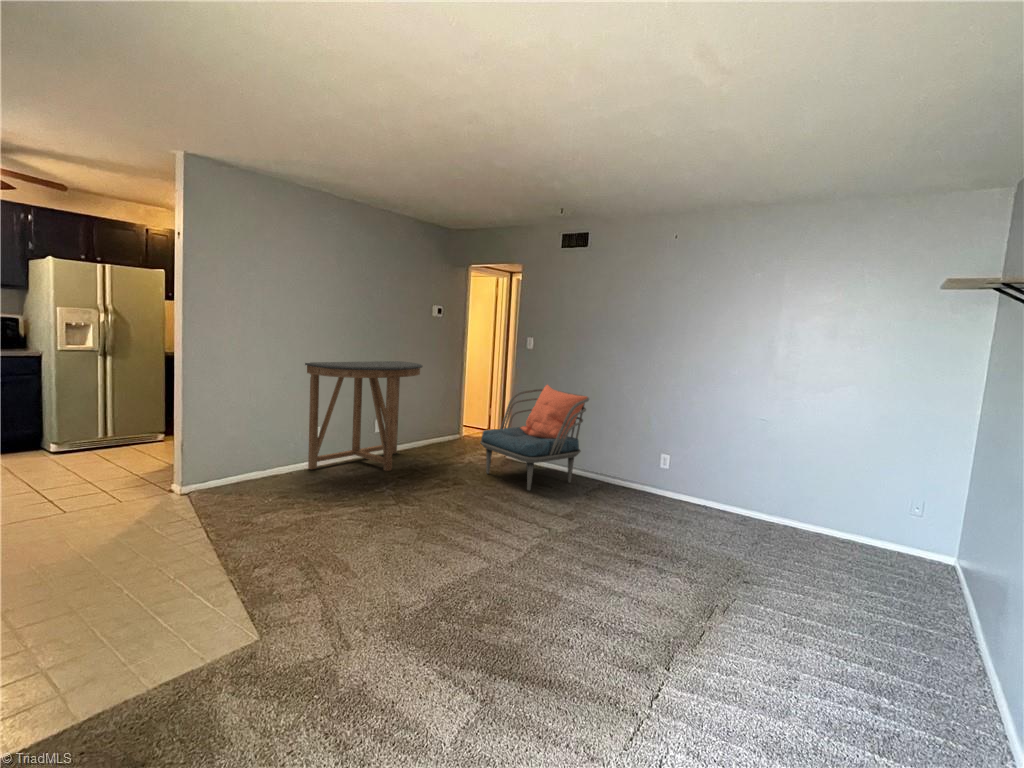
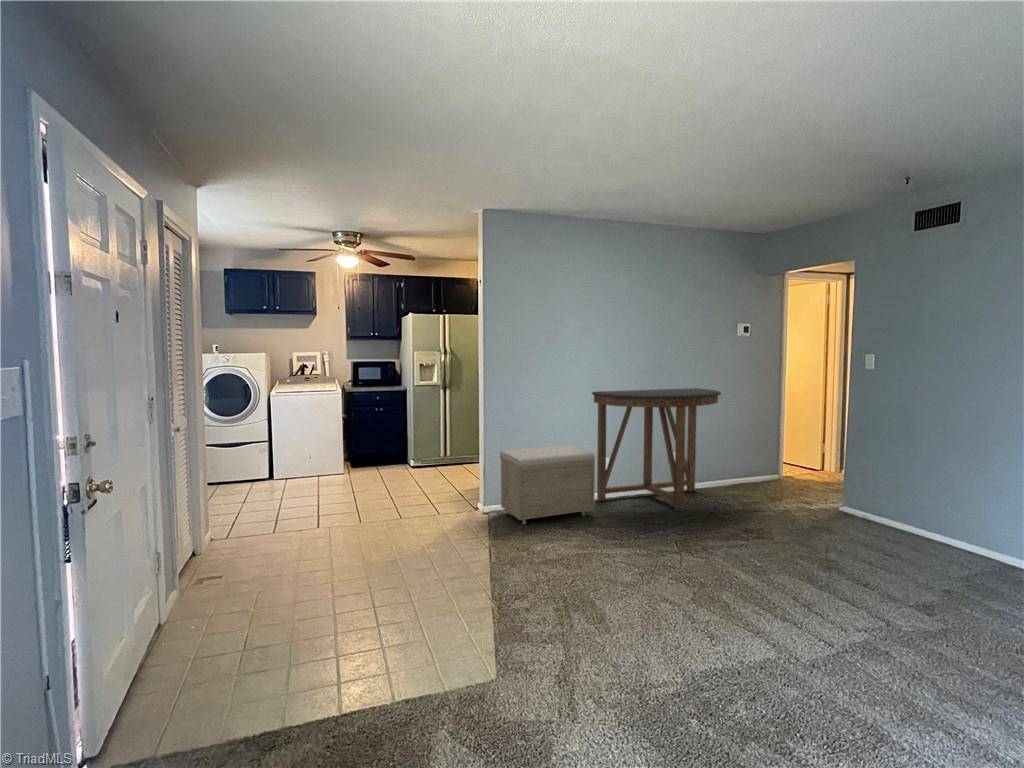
armchair: present [480,385,589,490] -> none [794,416,969,559]
storage bench: none [203,416,312,500] -> present [500,445,595,524]

